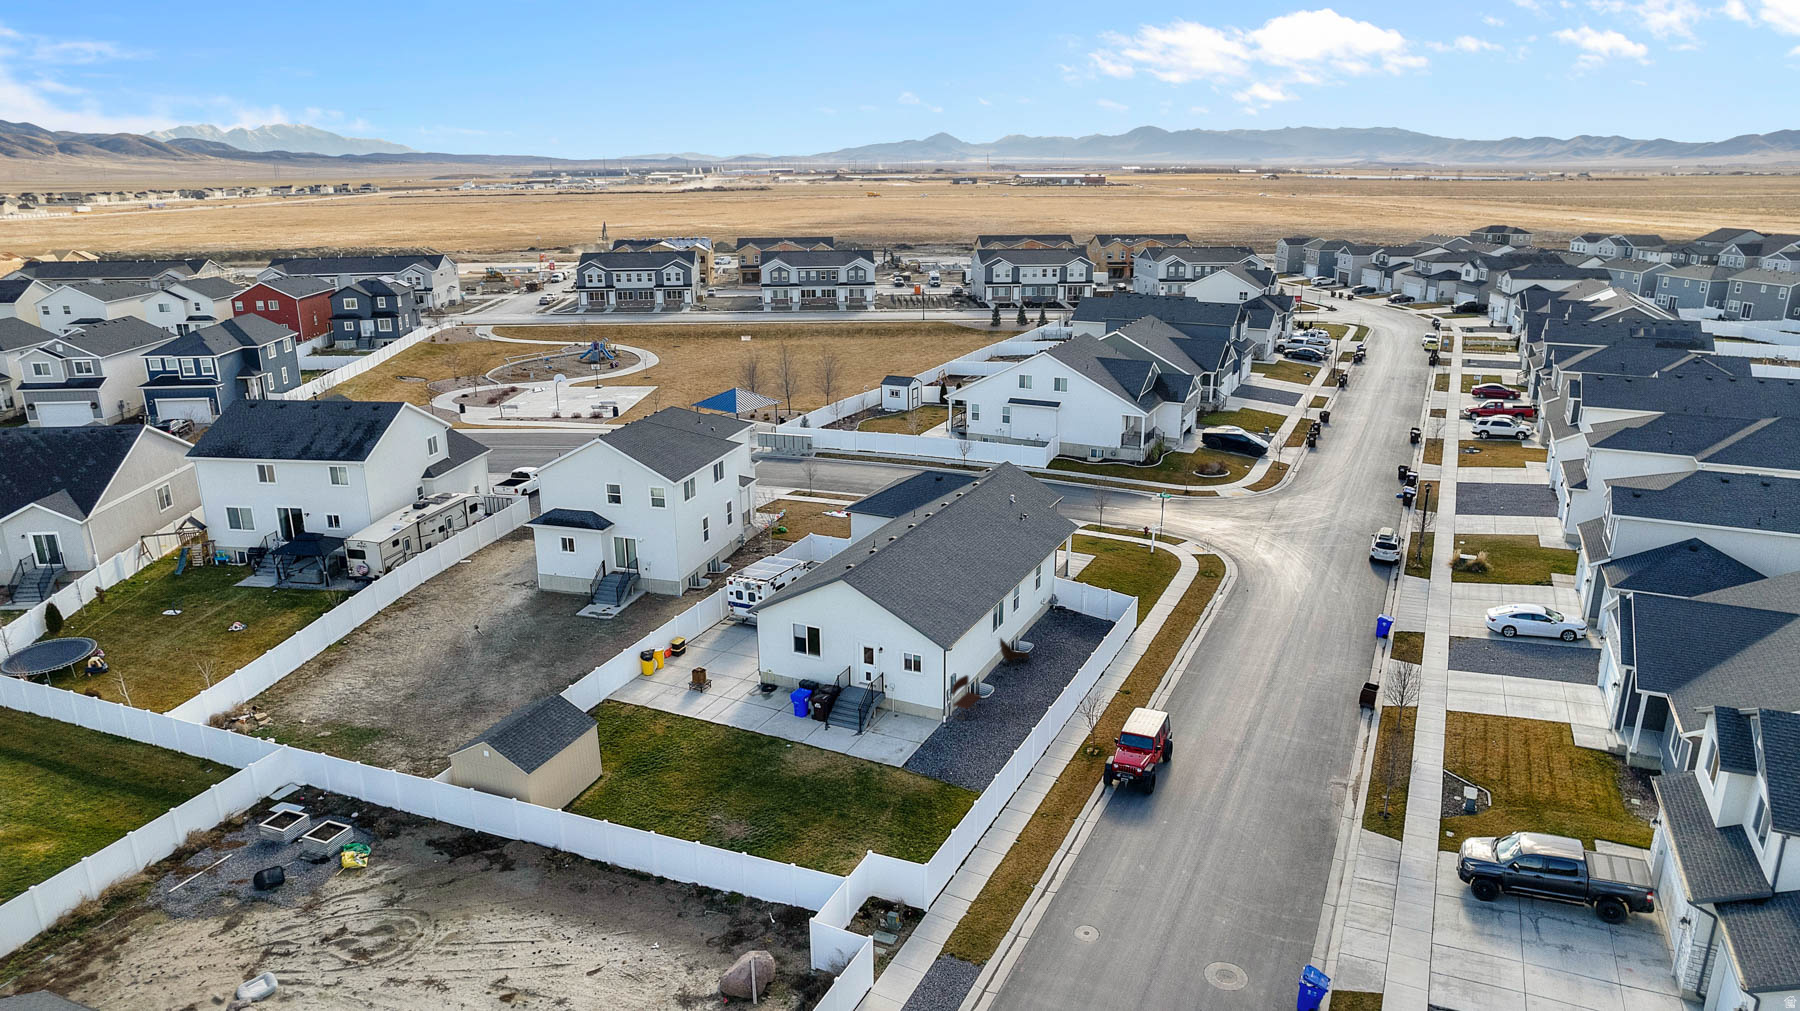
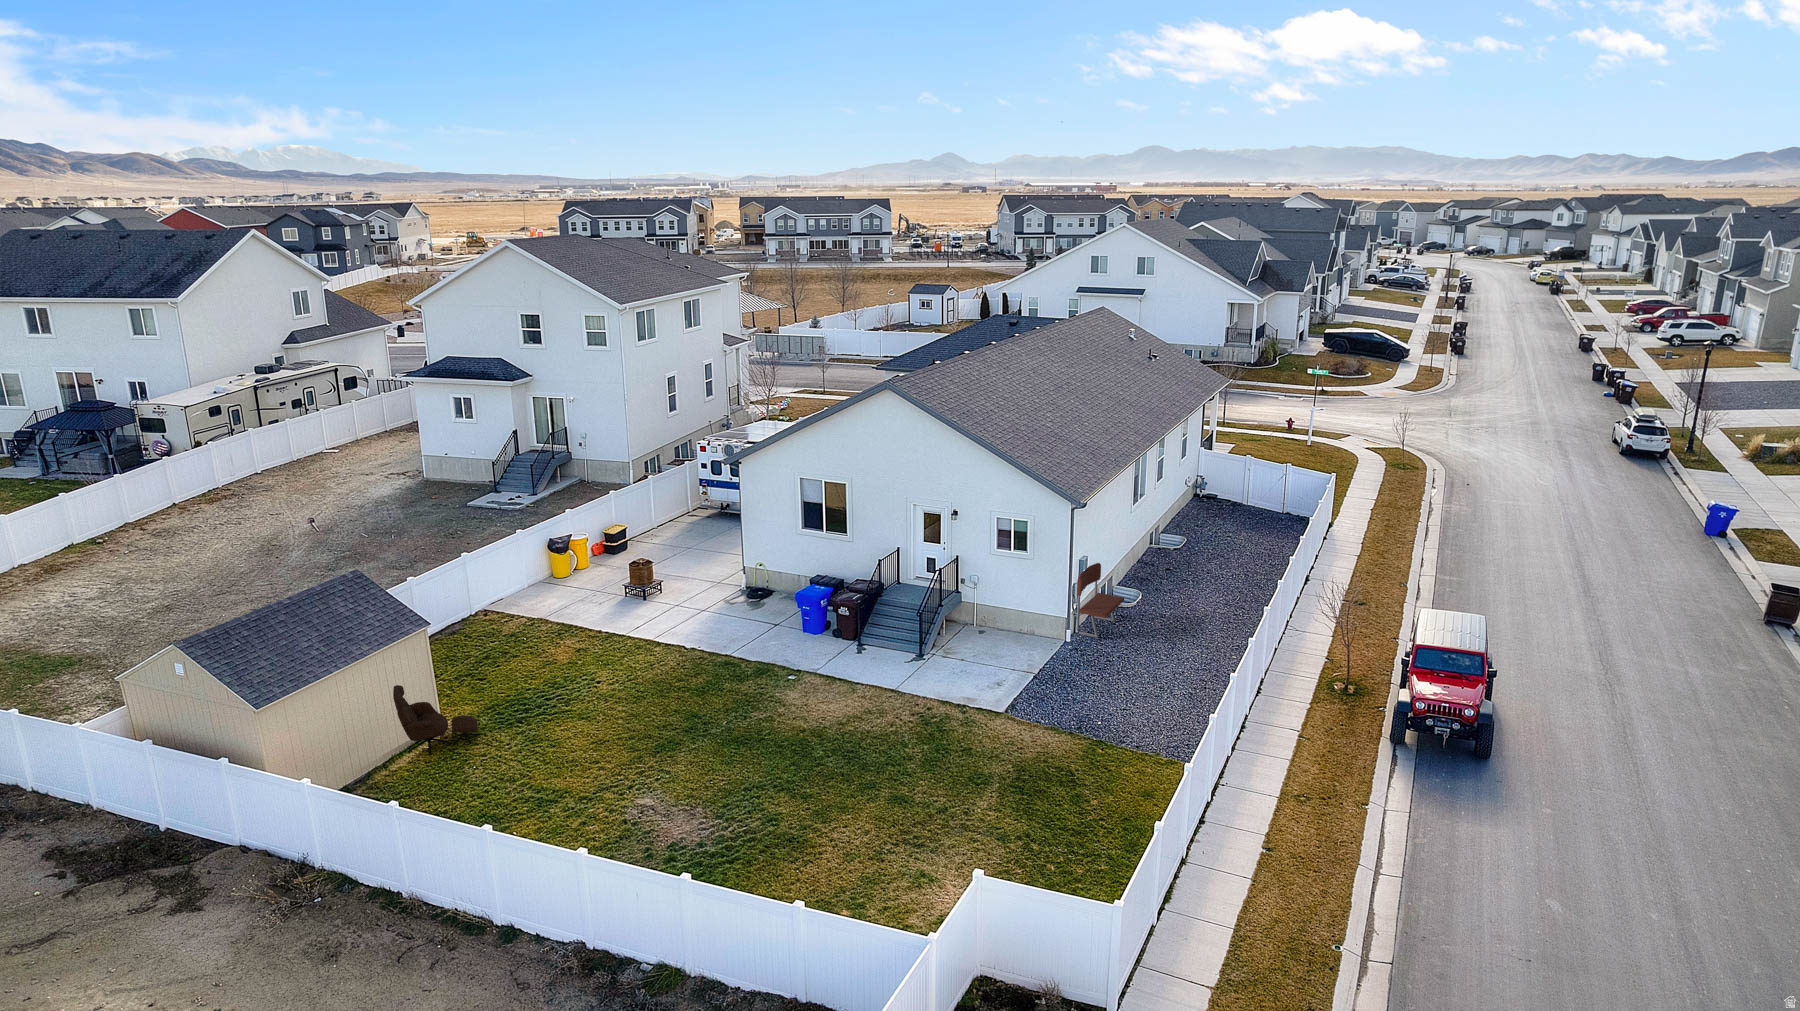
lounge chair: present [1000,638,1030,666] -> present [393,685,480,755]

